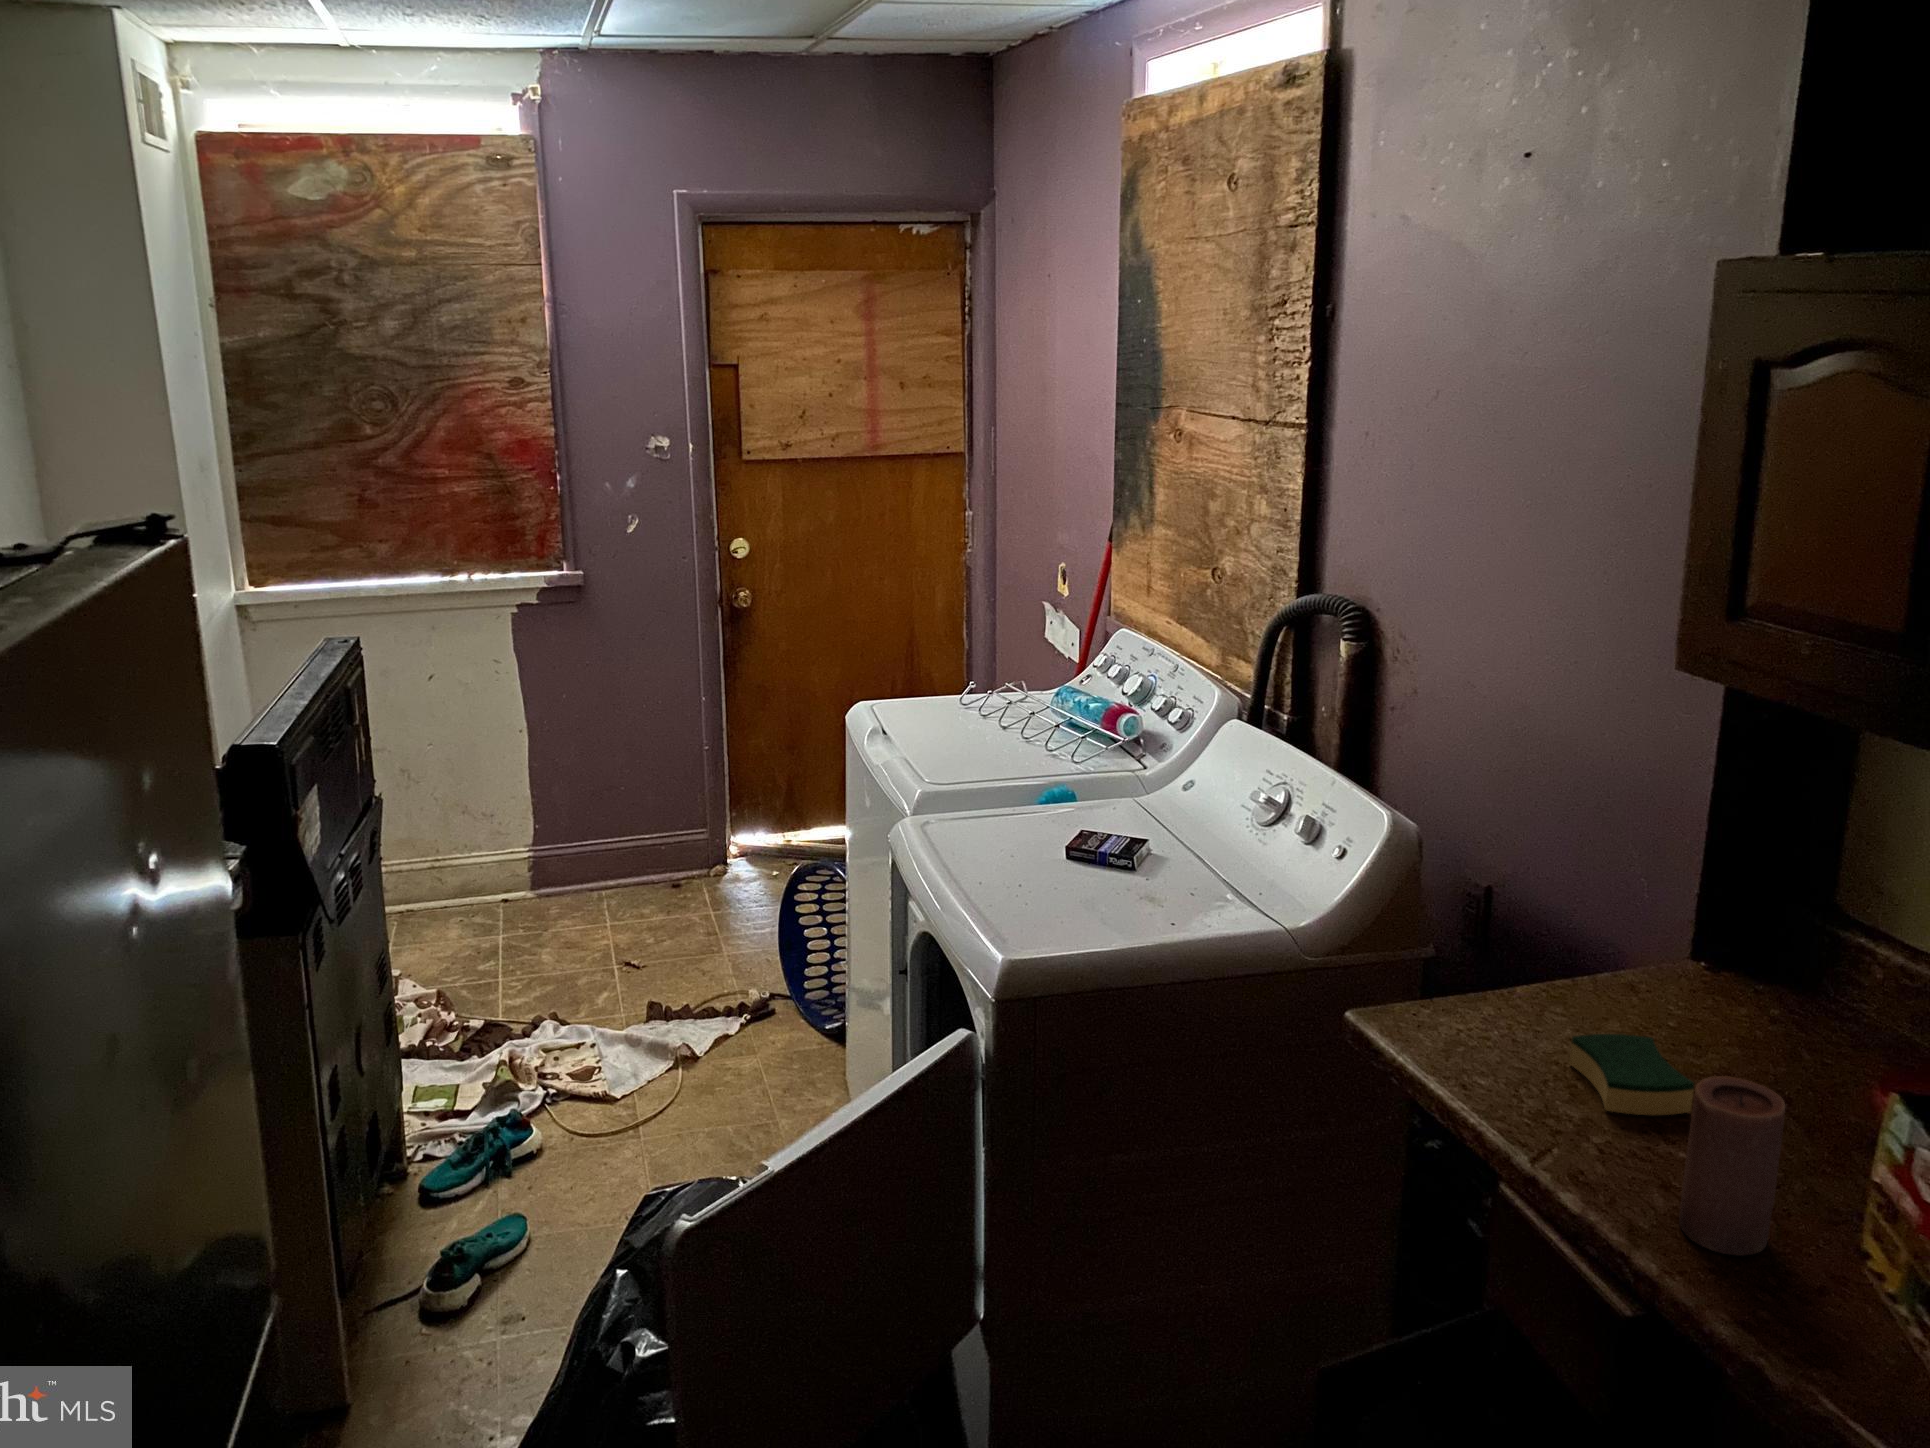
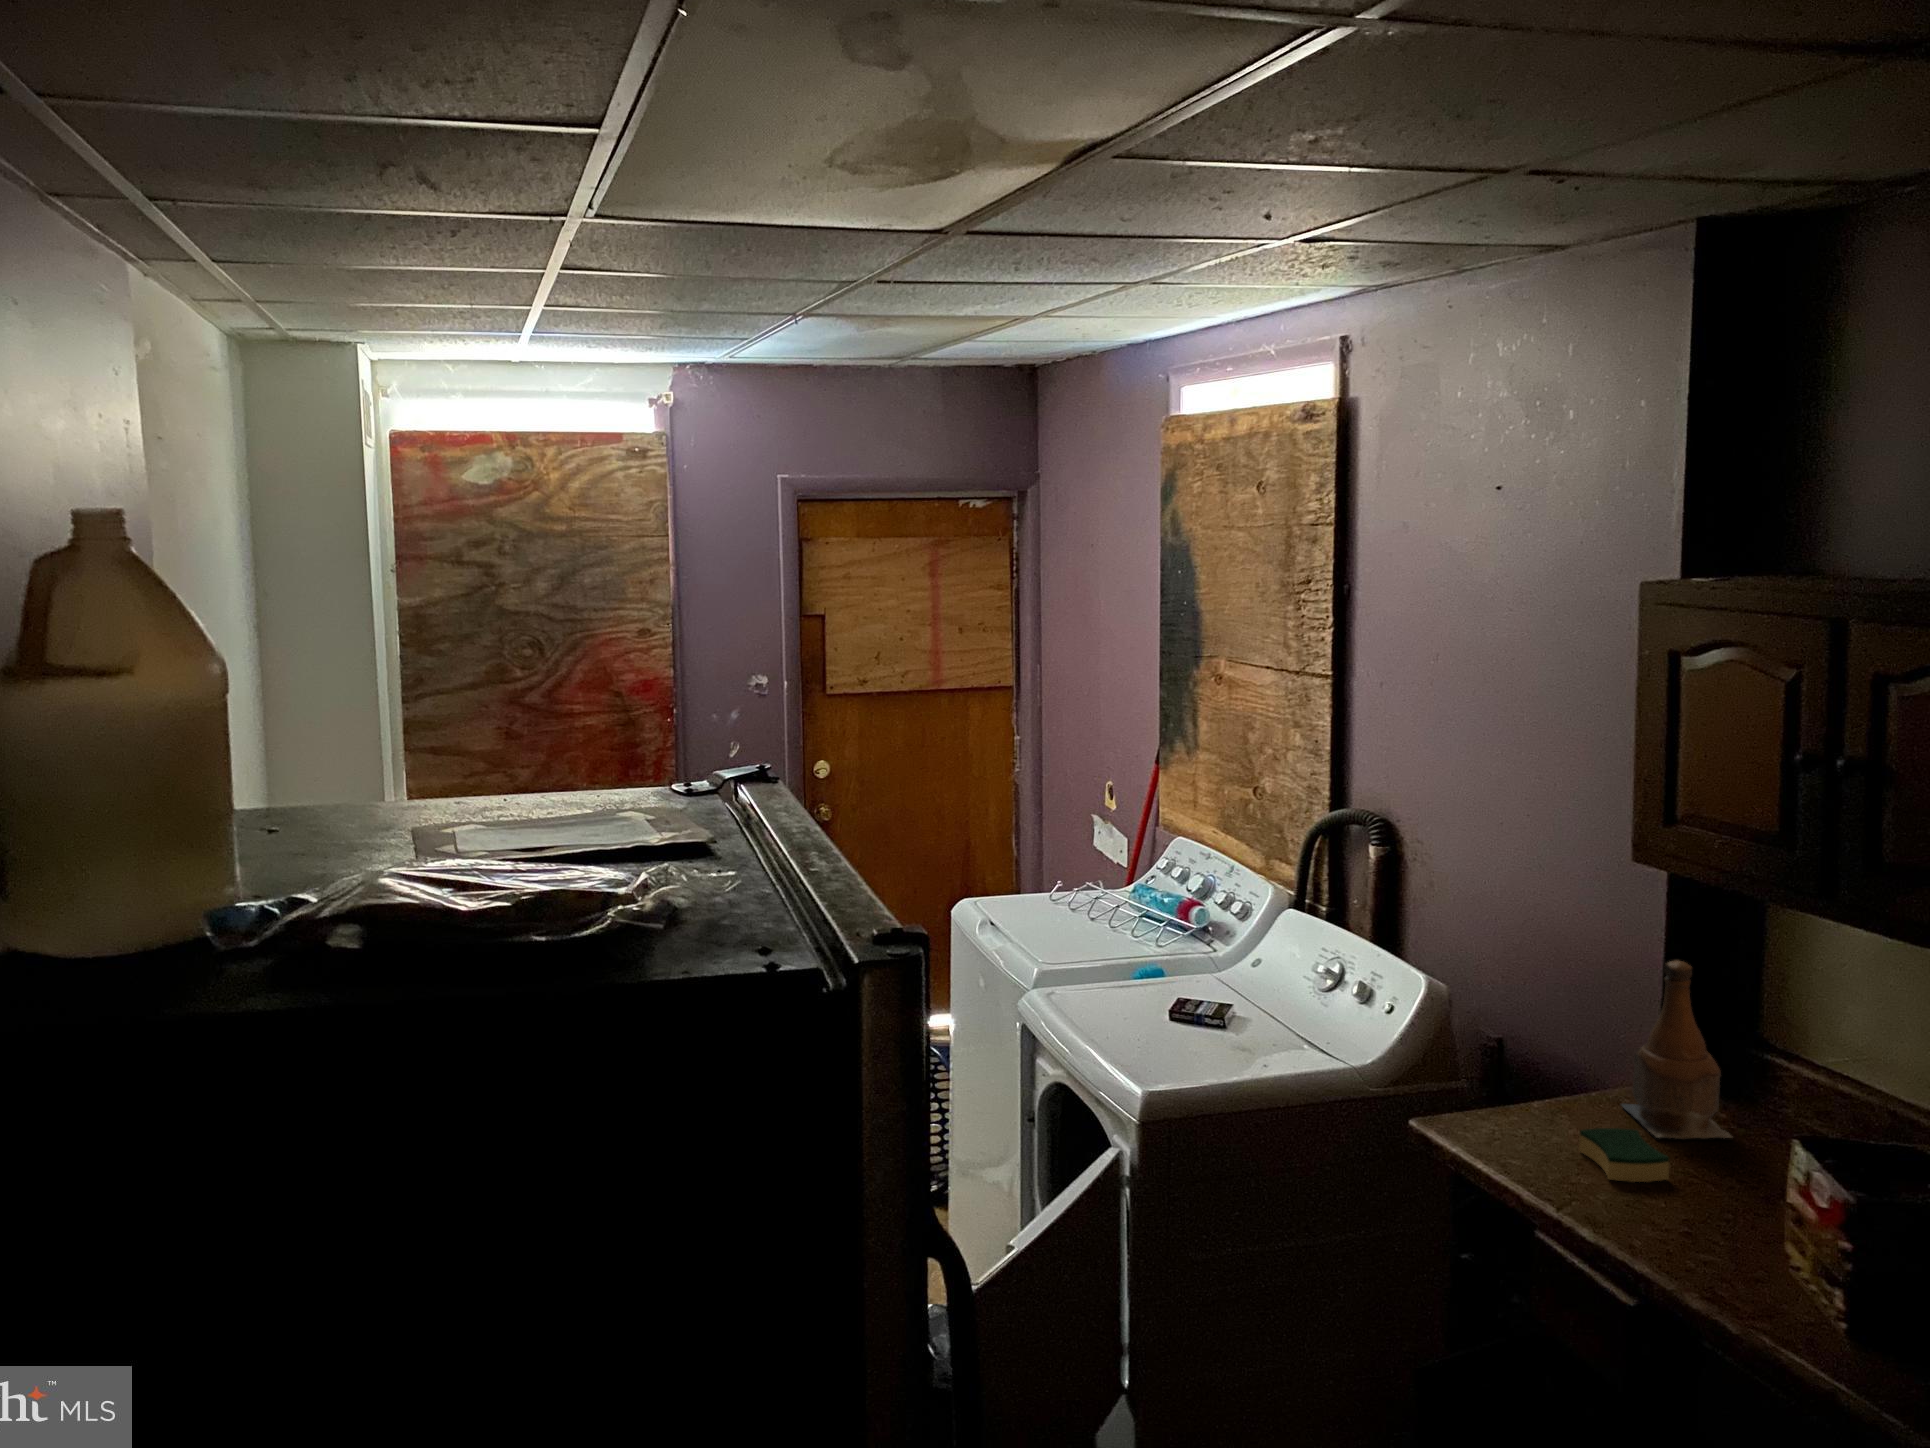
bottle: none [1633,807,1786,1048] -> present [1622,960,1732,1139]
candle: present [1679,1076,1785,1256] -> none [1665,1137,1728,1262]

